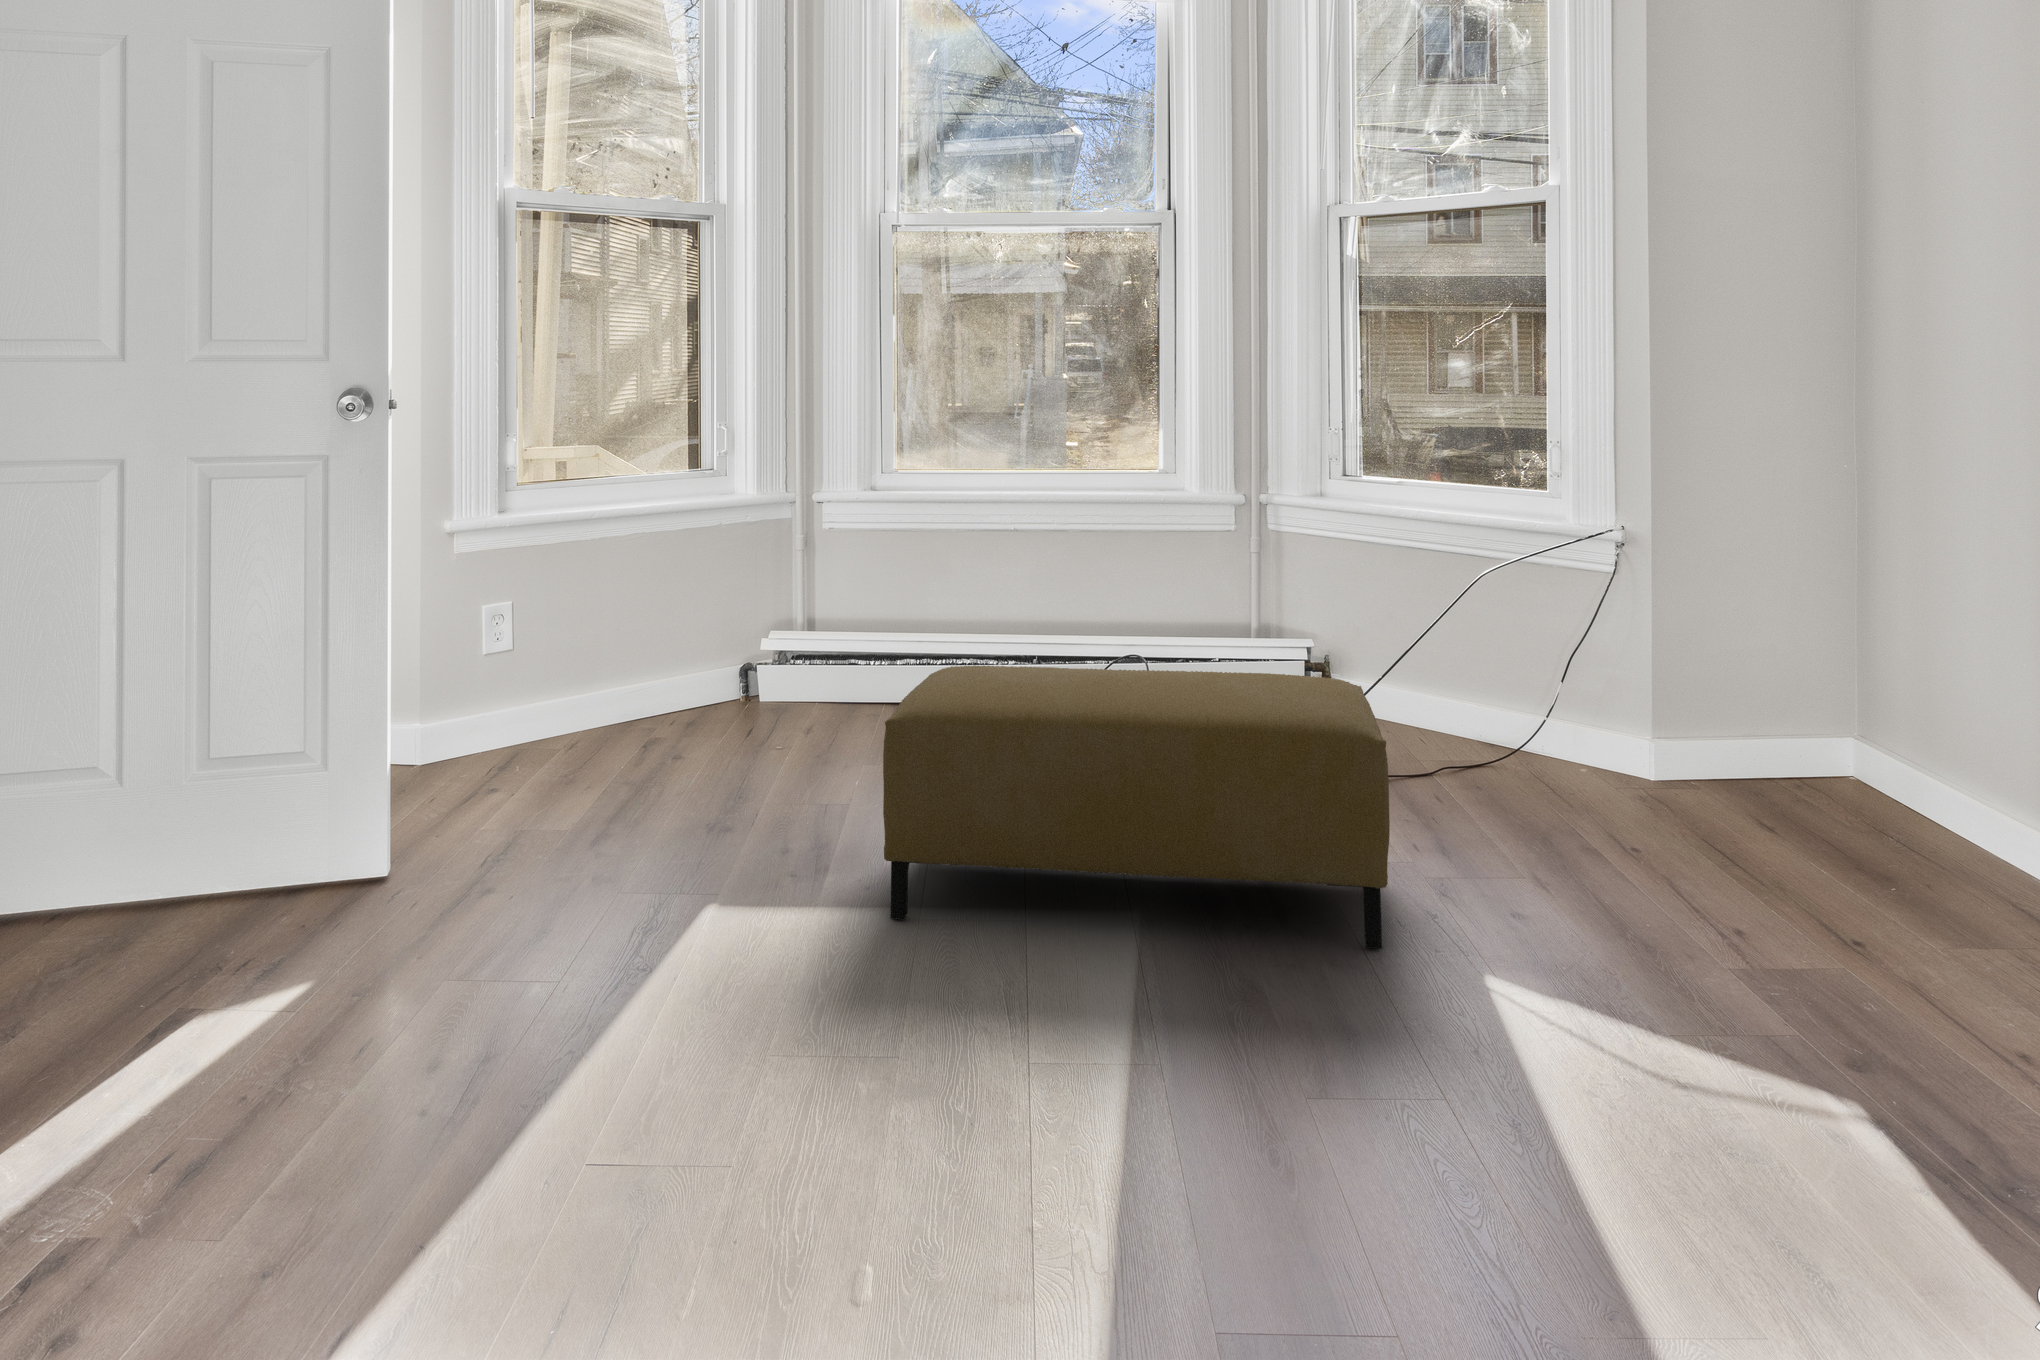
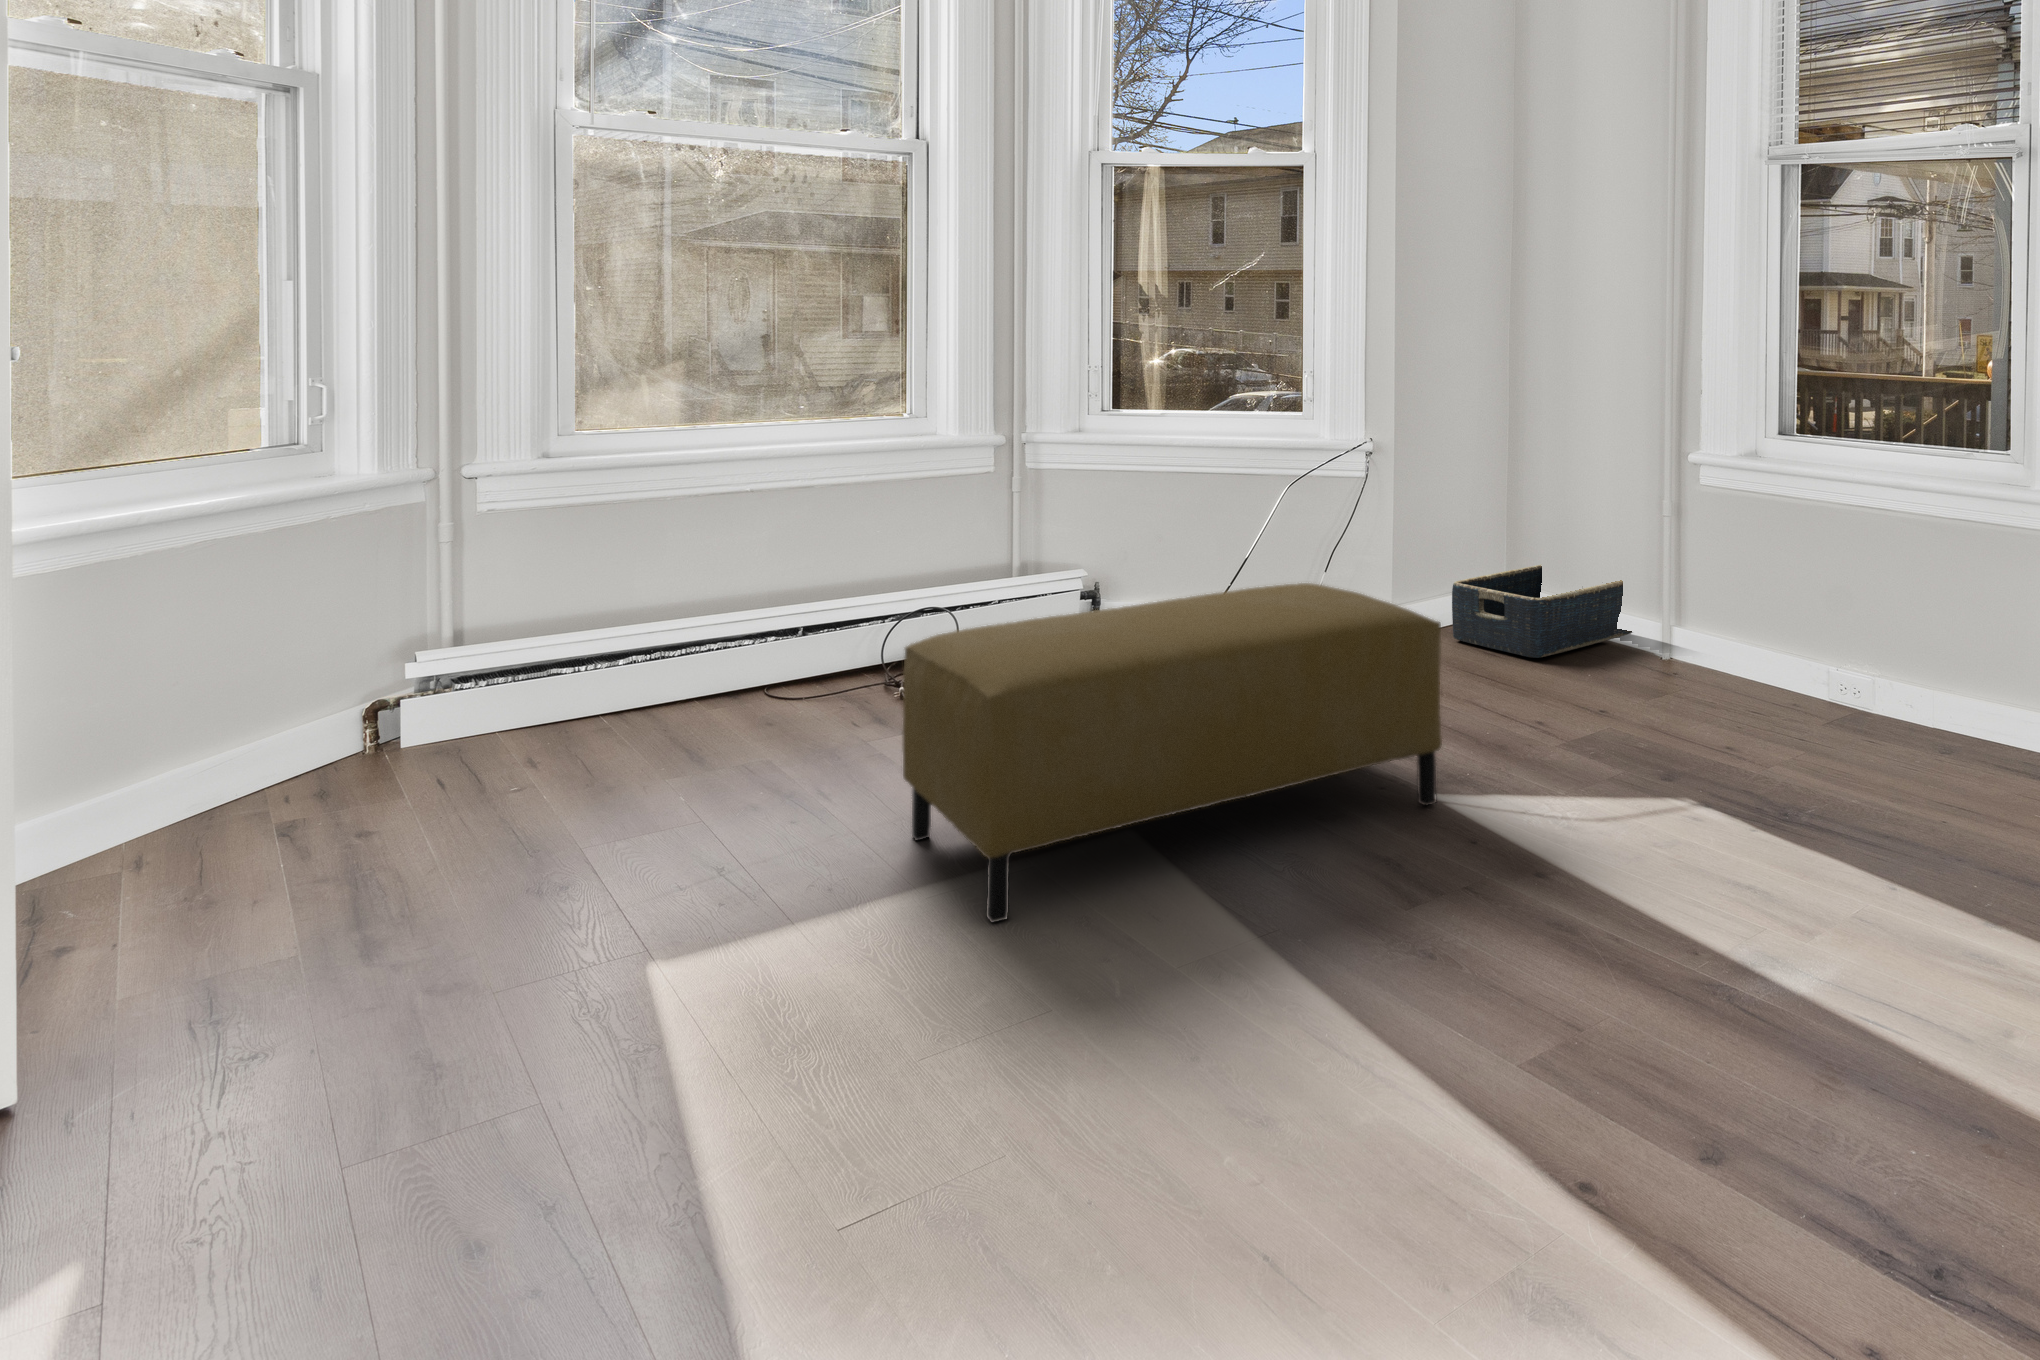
basket: none [1704,721,1992,841] -> present [1452,565,1632,658]

